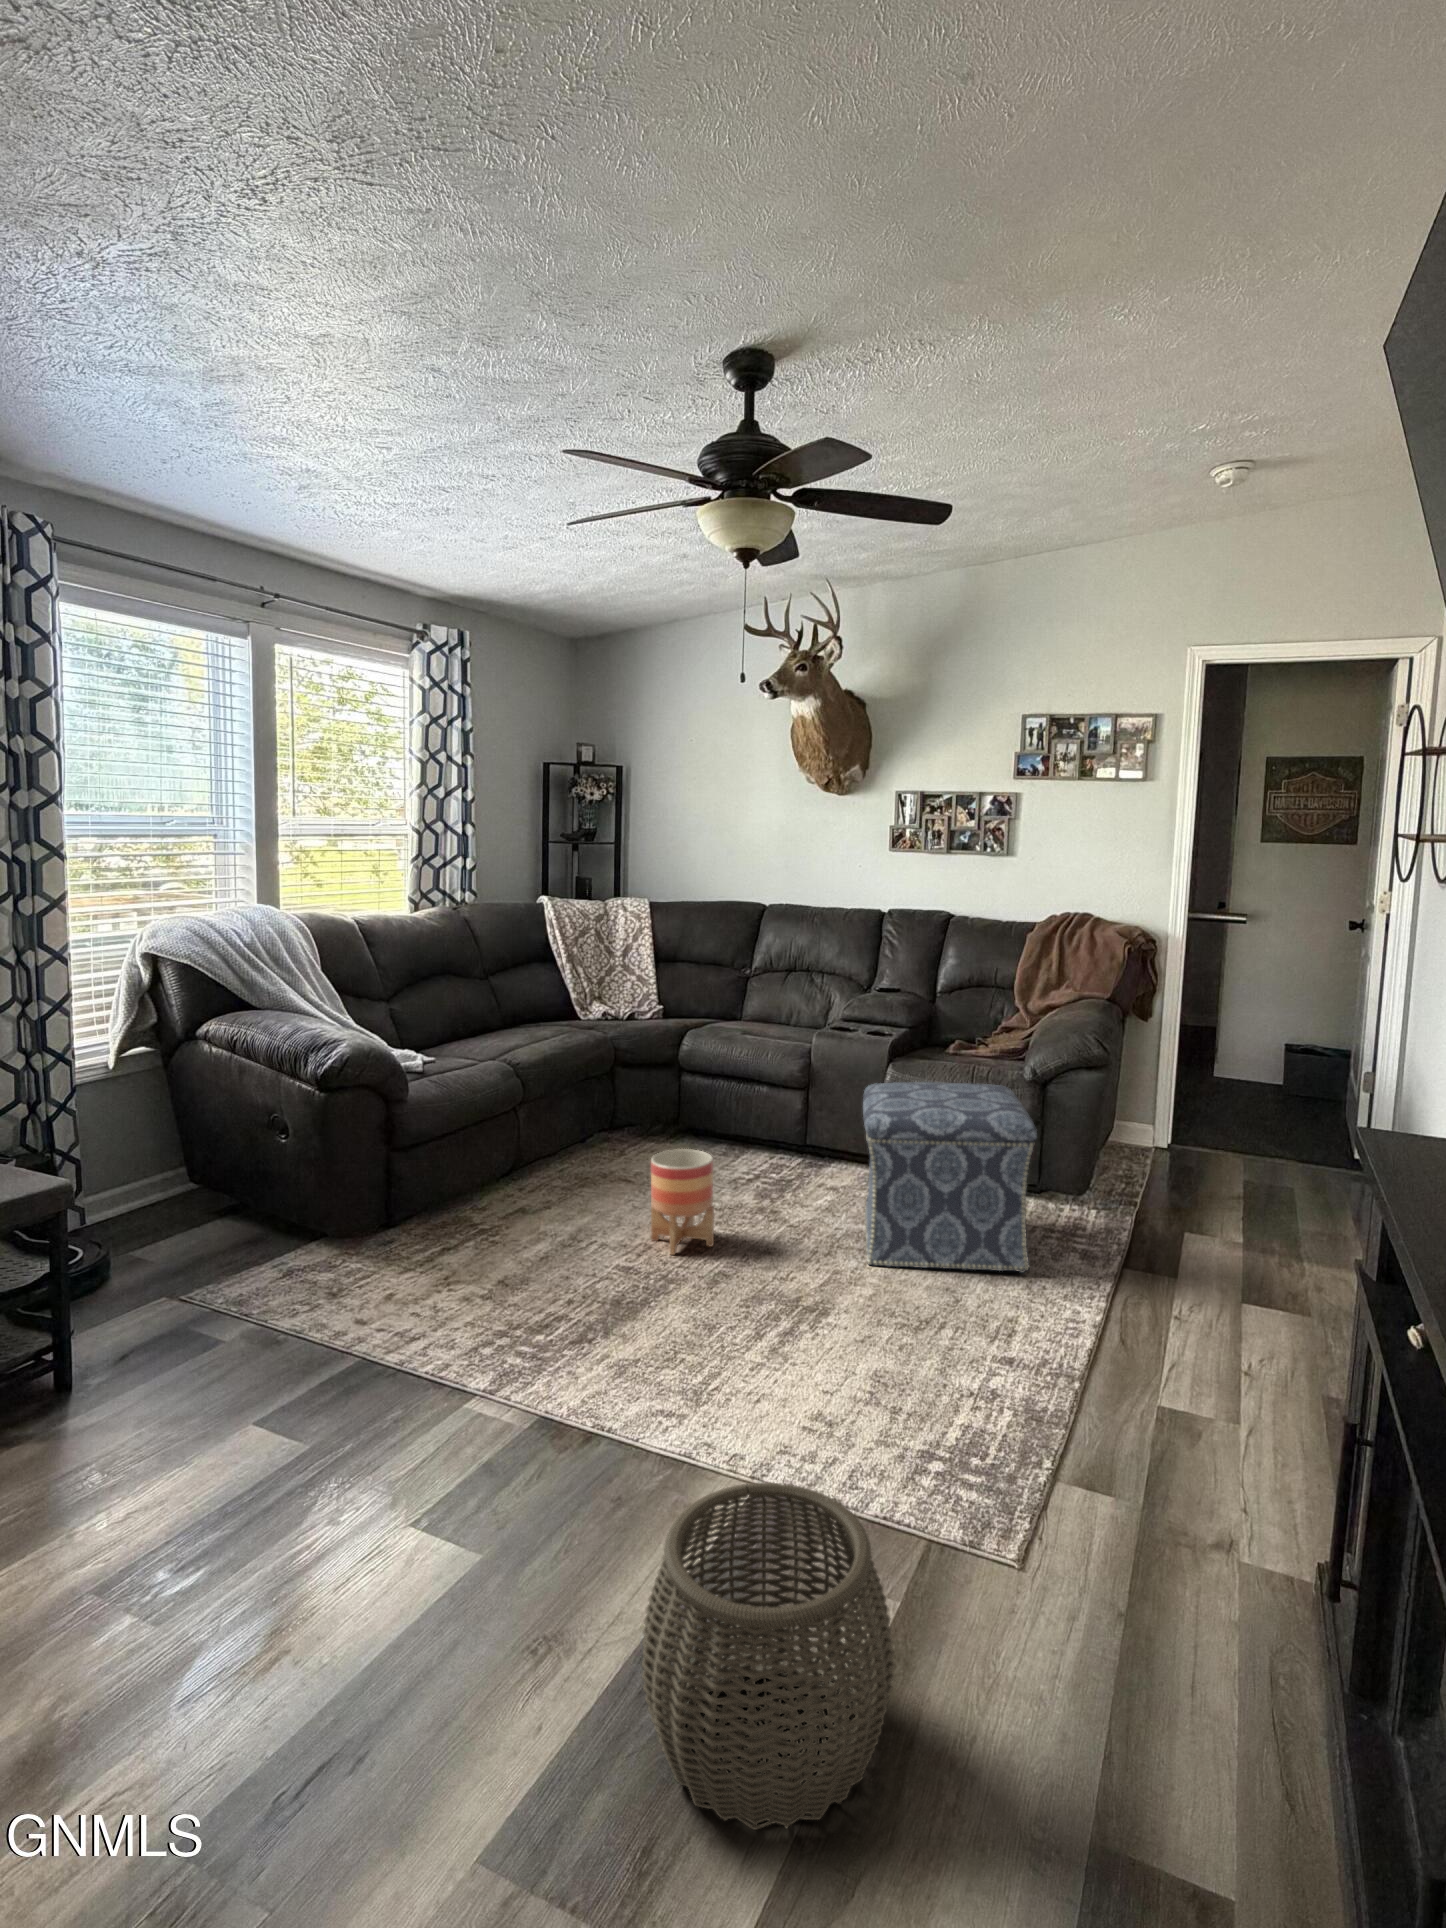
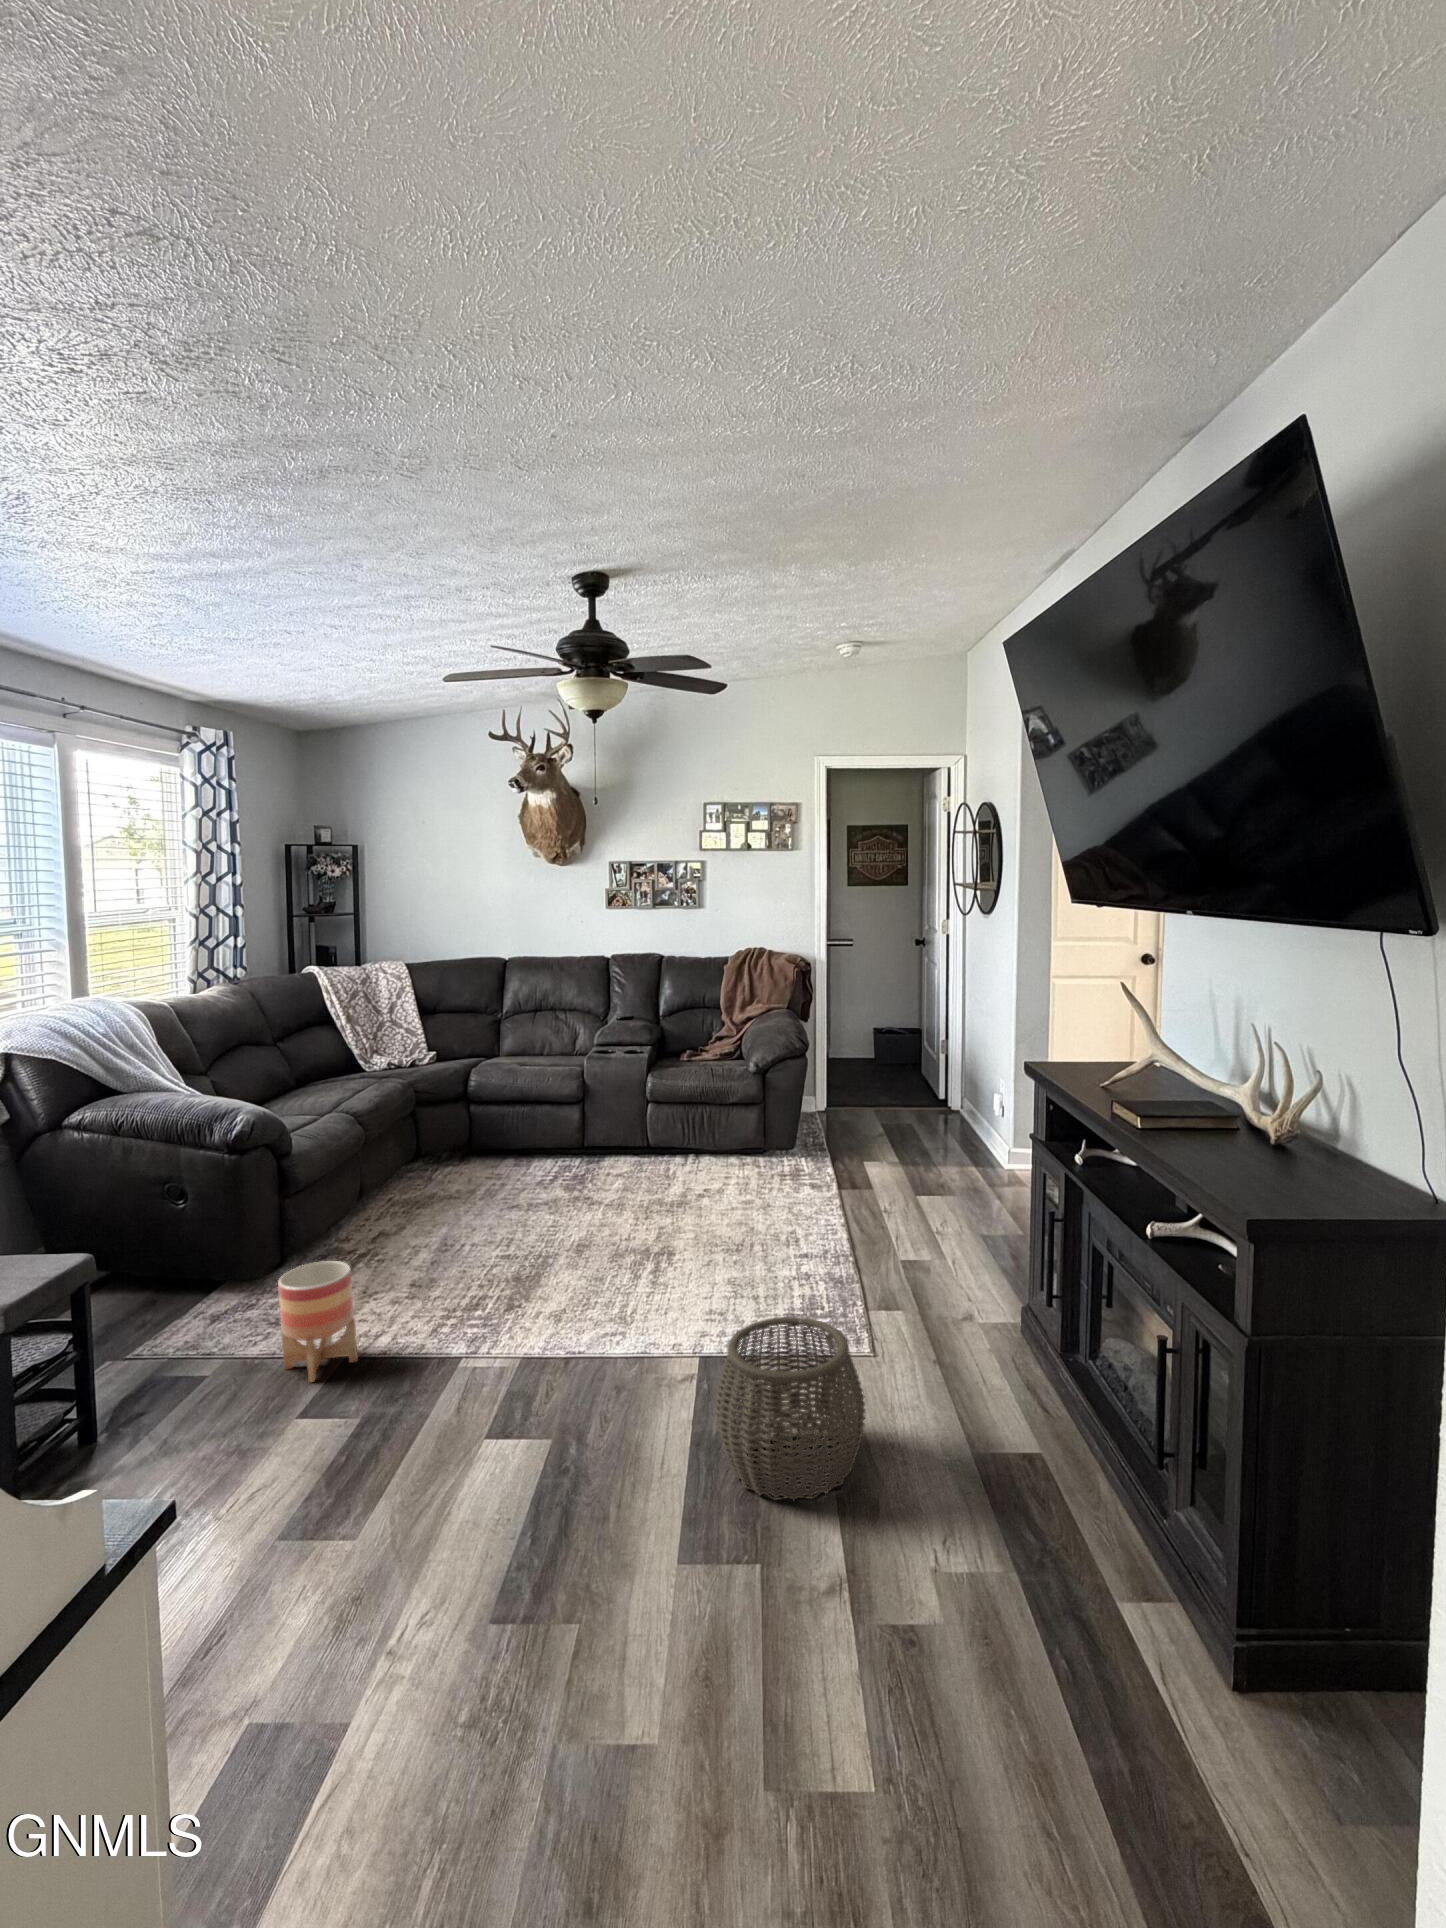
ottoman: present [863,1082,1037,1273] -> none [649,1078,788,1220]
planter: present [651,1149,714,1255] -> present [278,1261,358,1382]

